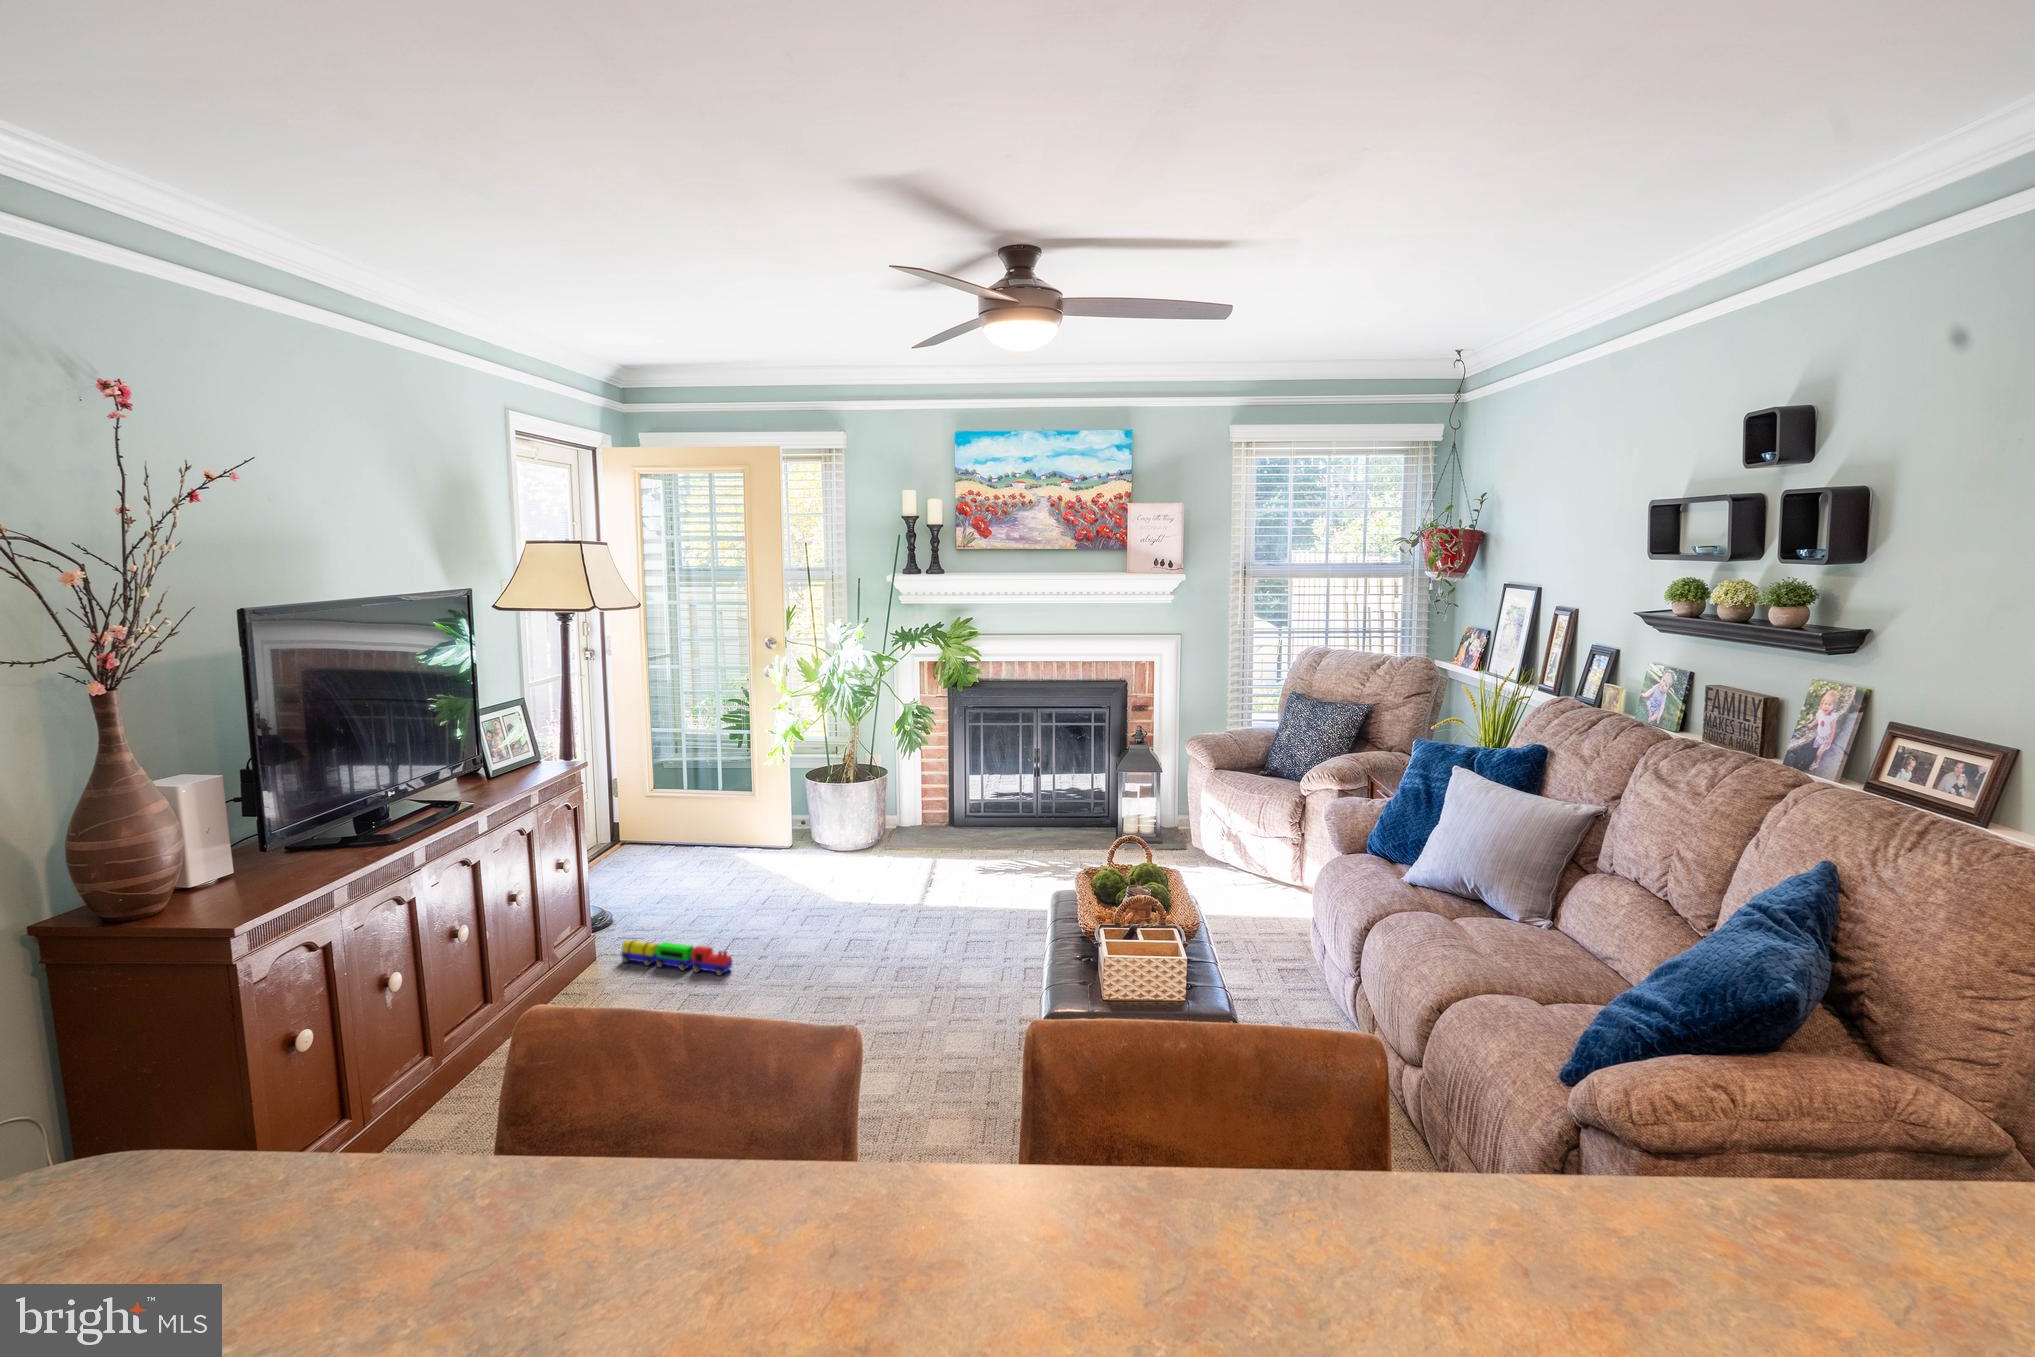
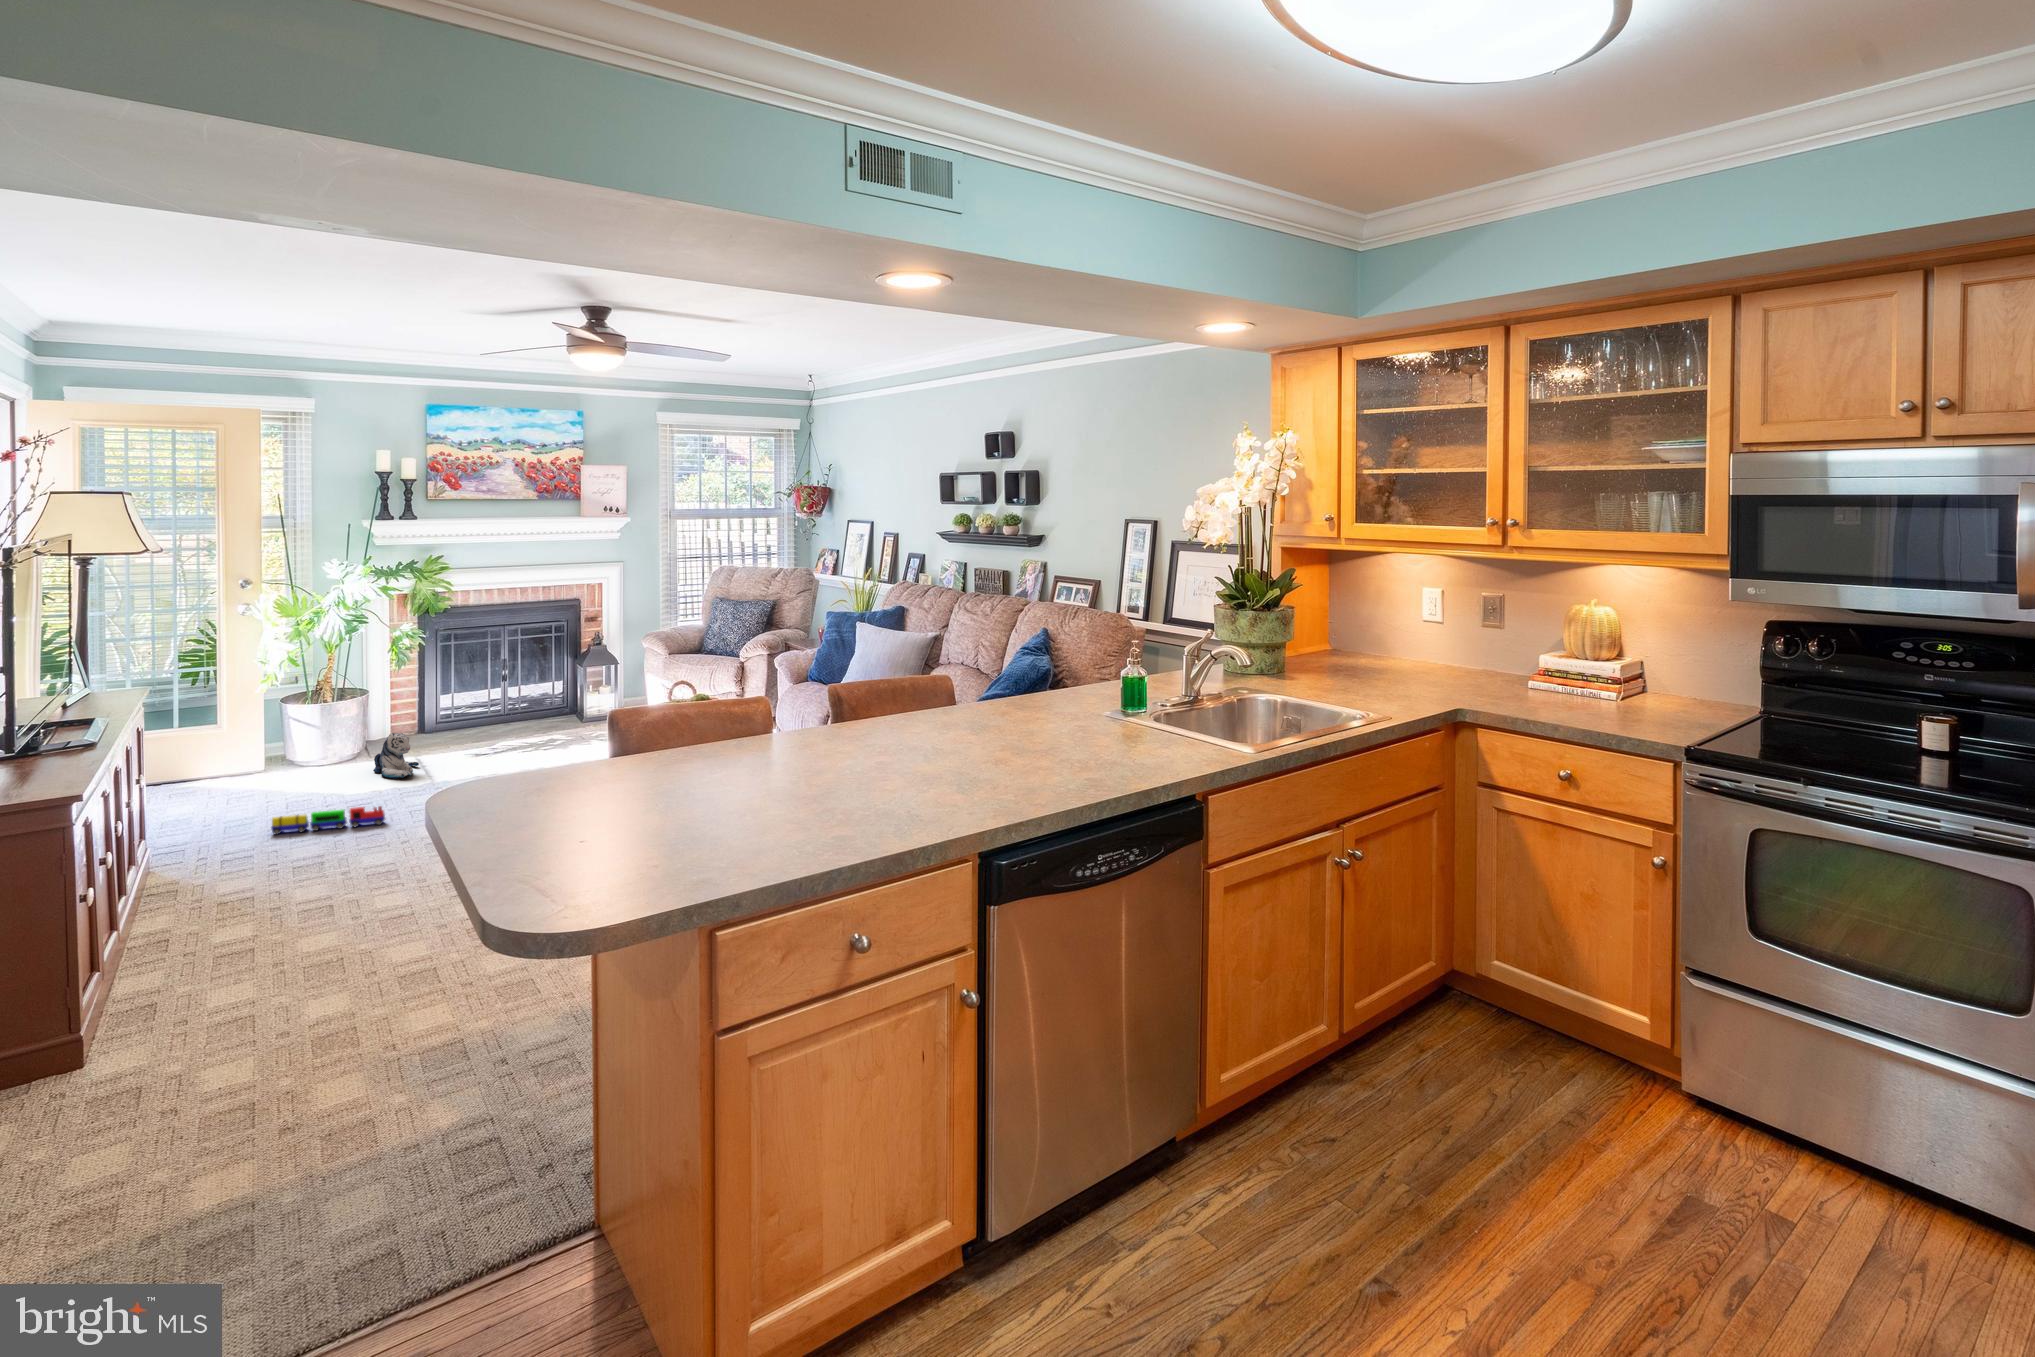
plush toy: none [825,834,875,892] -> present [373,733,419,779]

